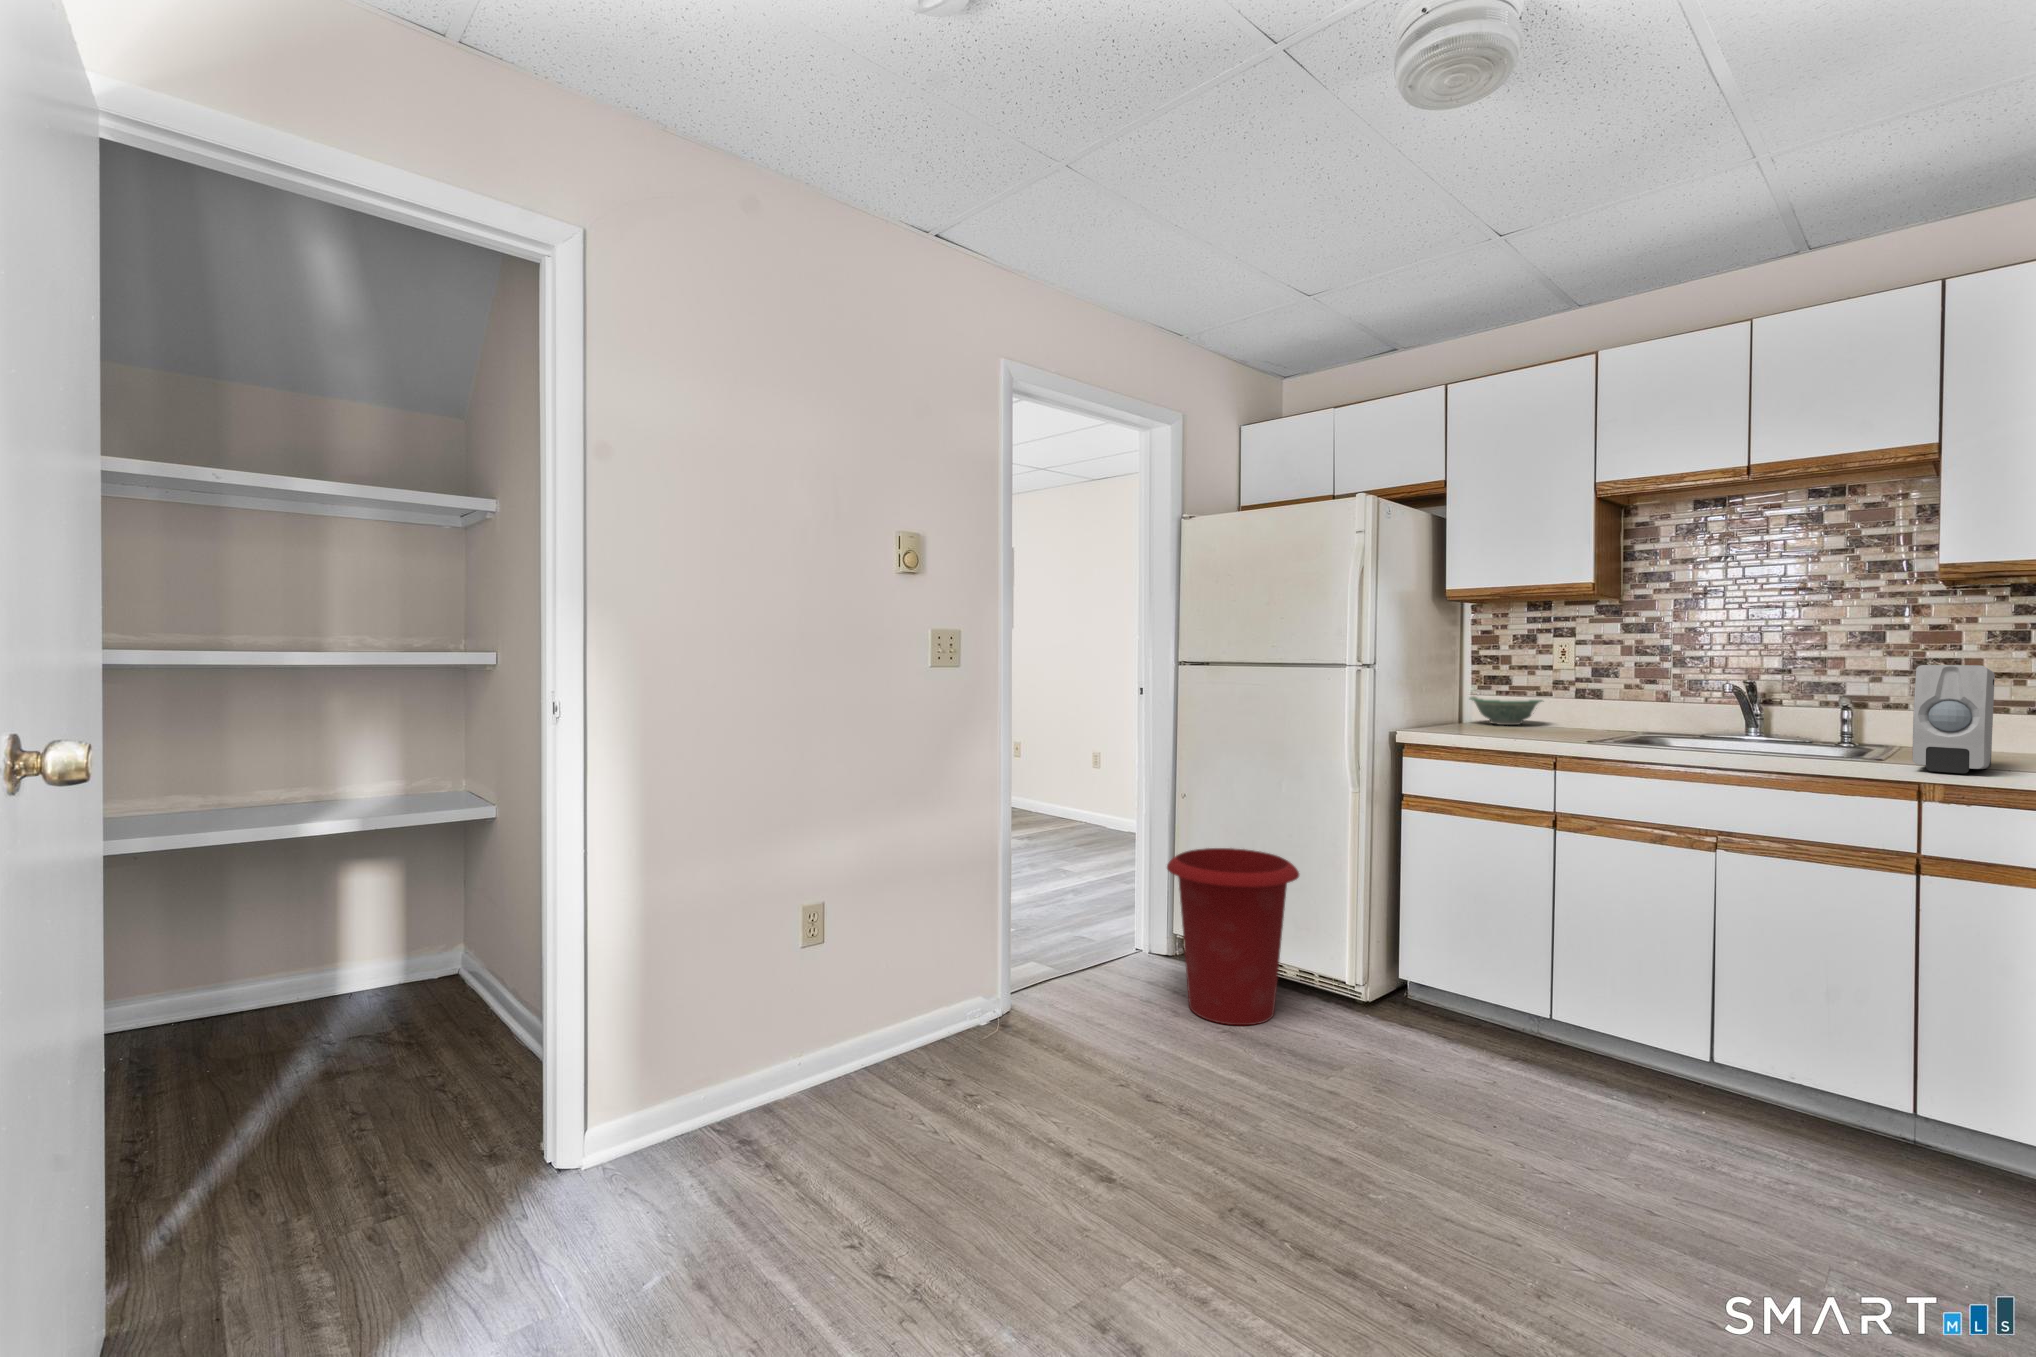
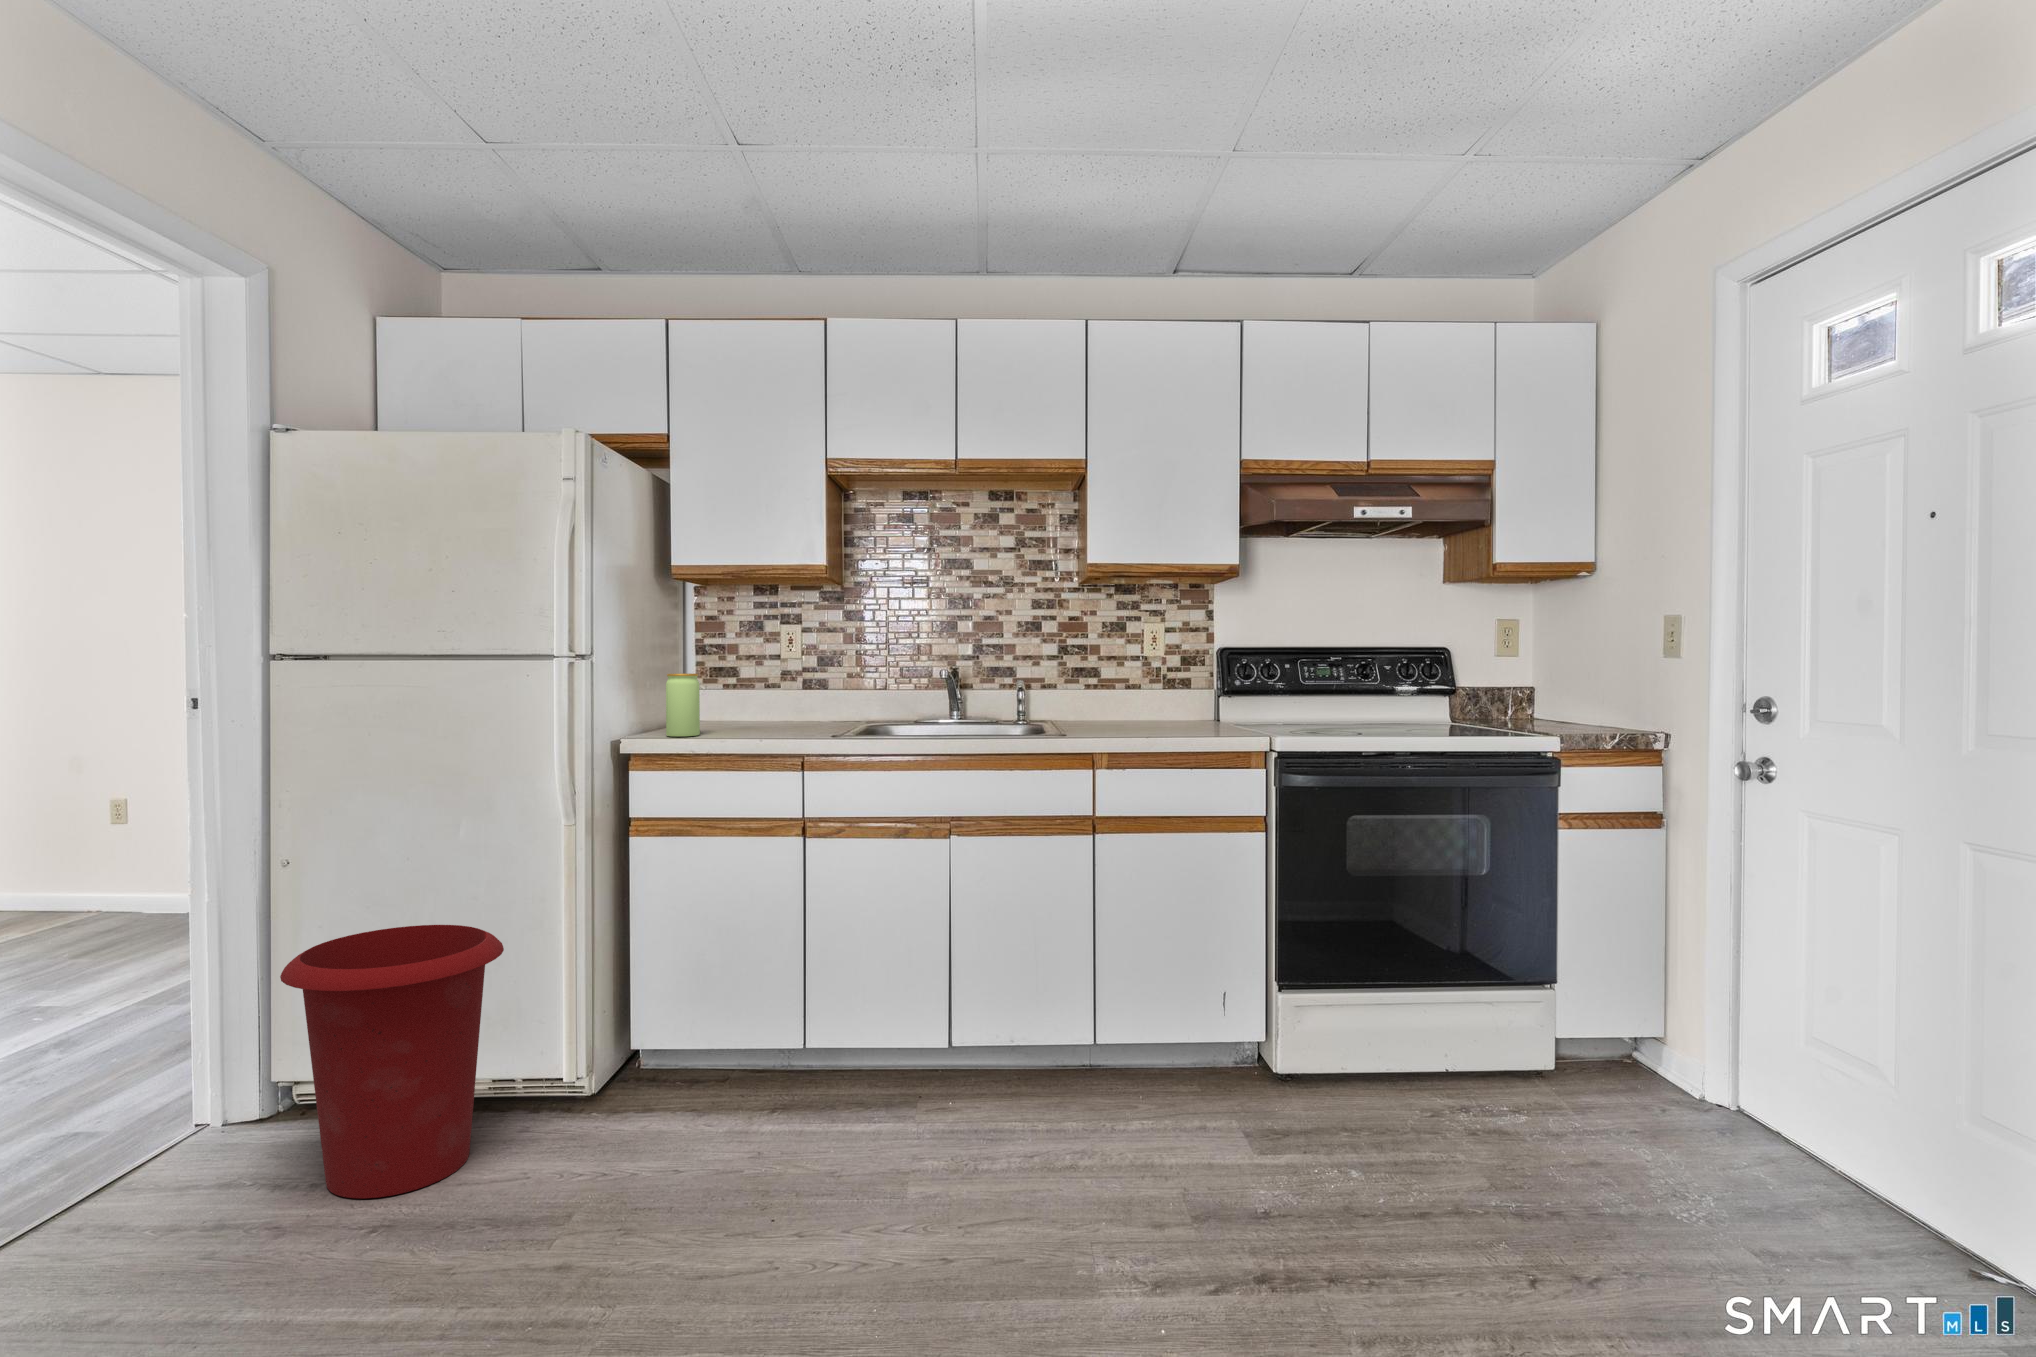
soap dispenser: present [1912,665,1995,773] -> none [1084,649,1127,742]
jar: none [1438,680,1468,733] -> present [666,673,700,737]
bowl: present [1470,696,1542,725] -> none [693,691,772,725]

